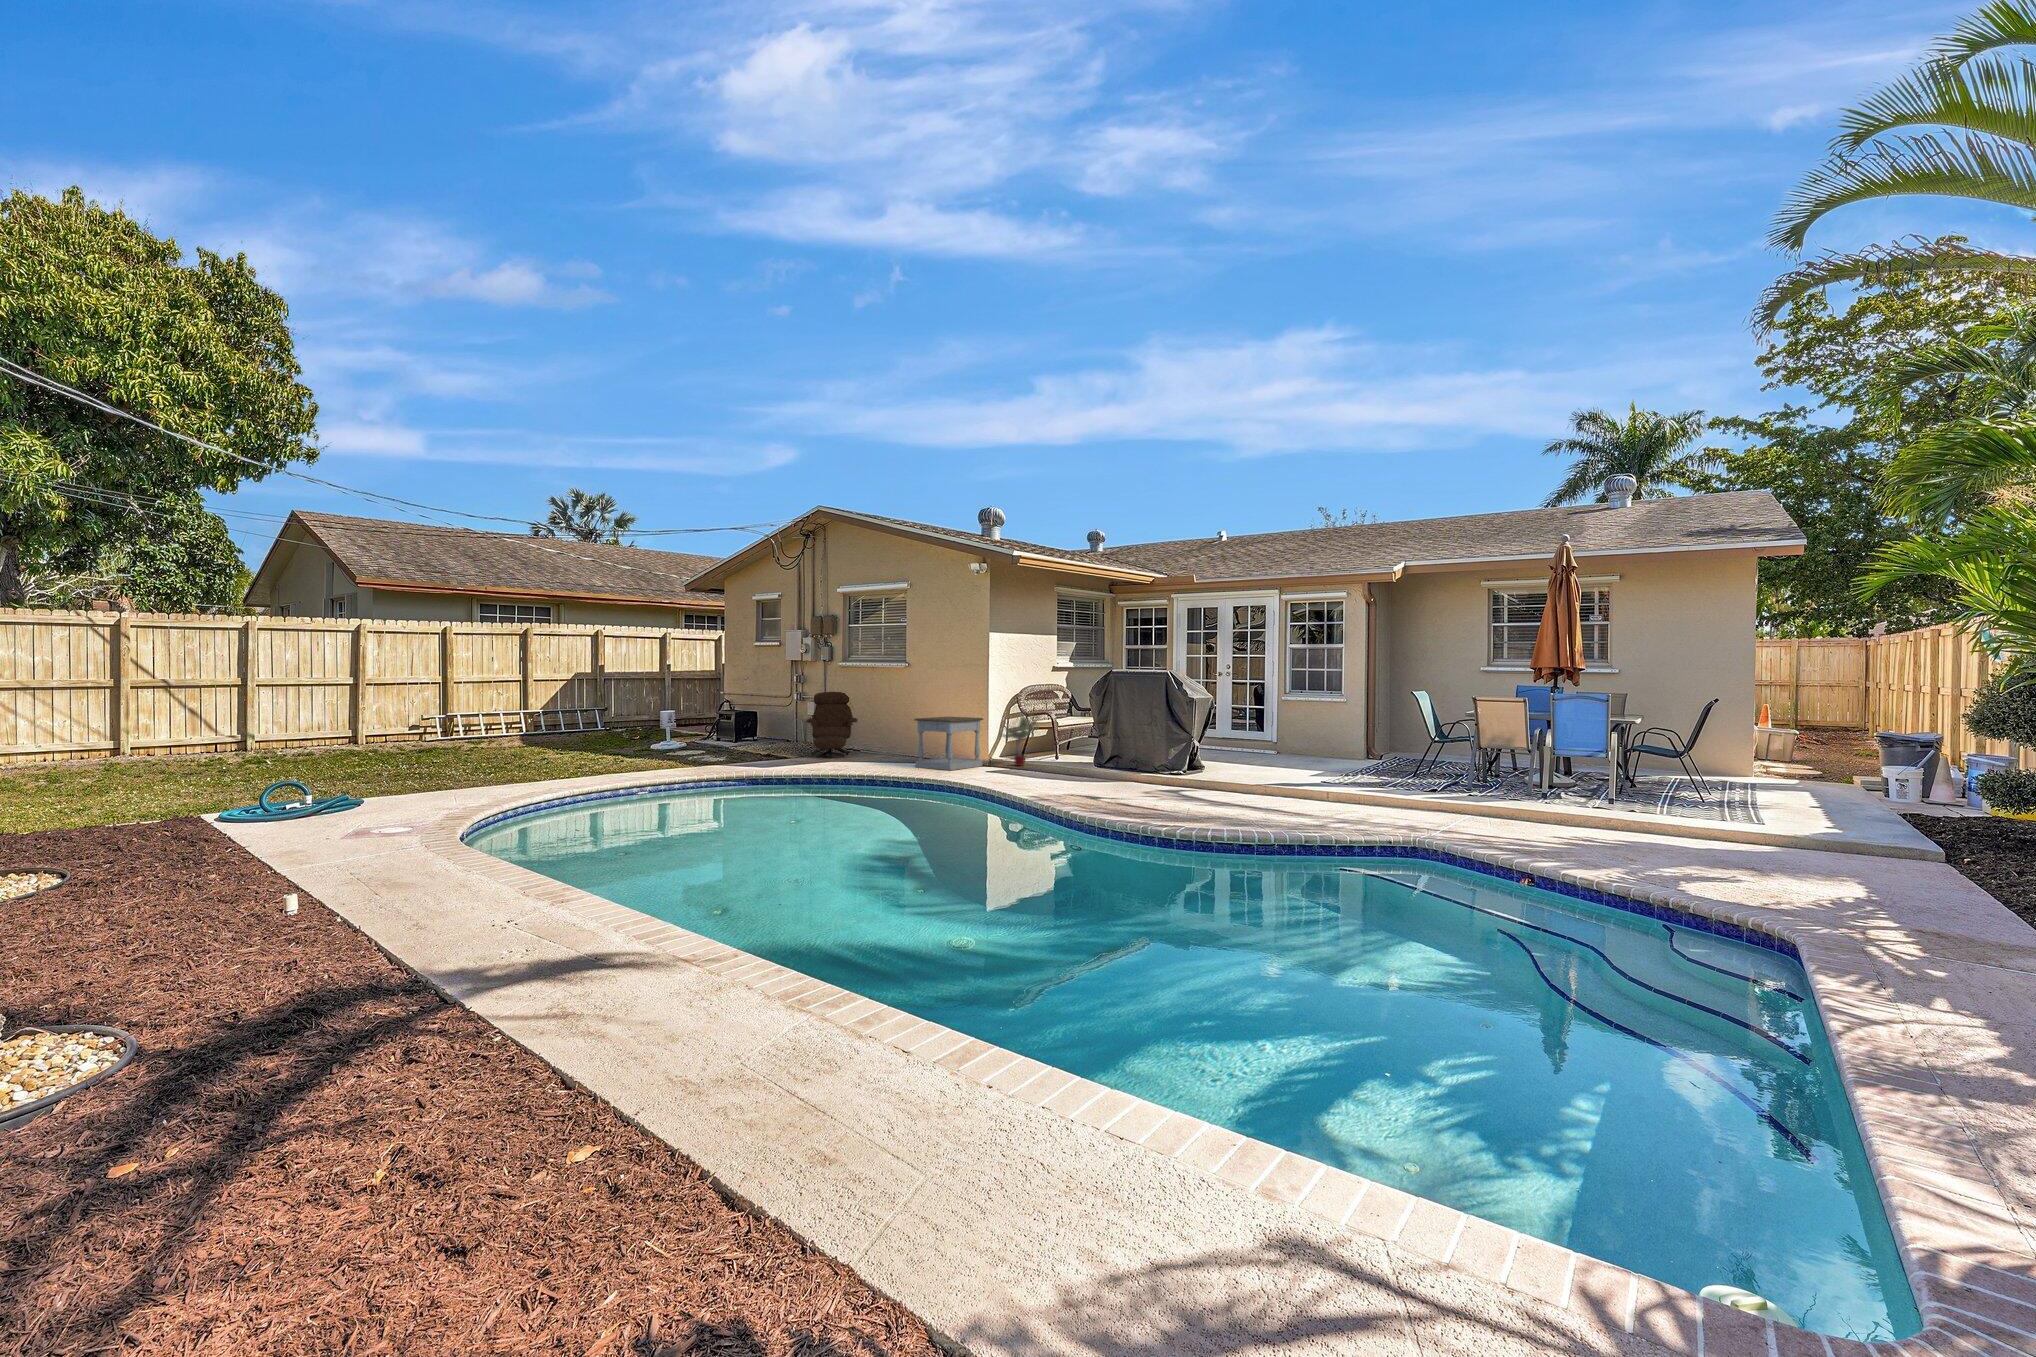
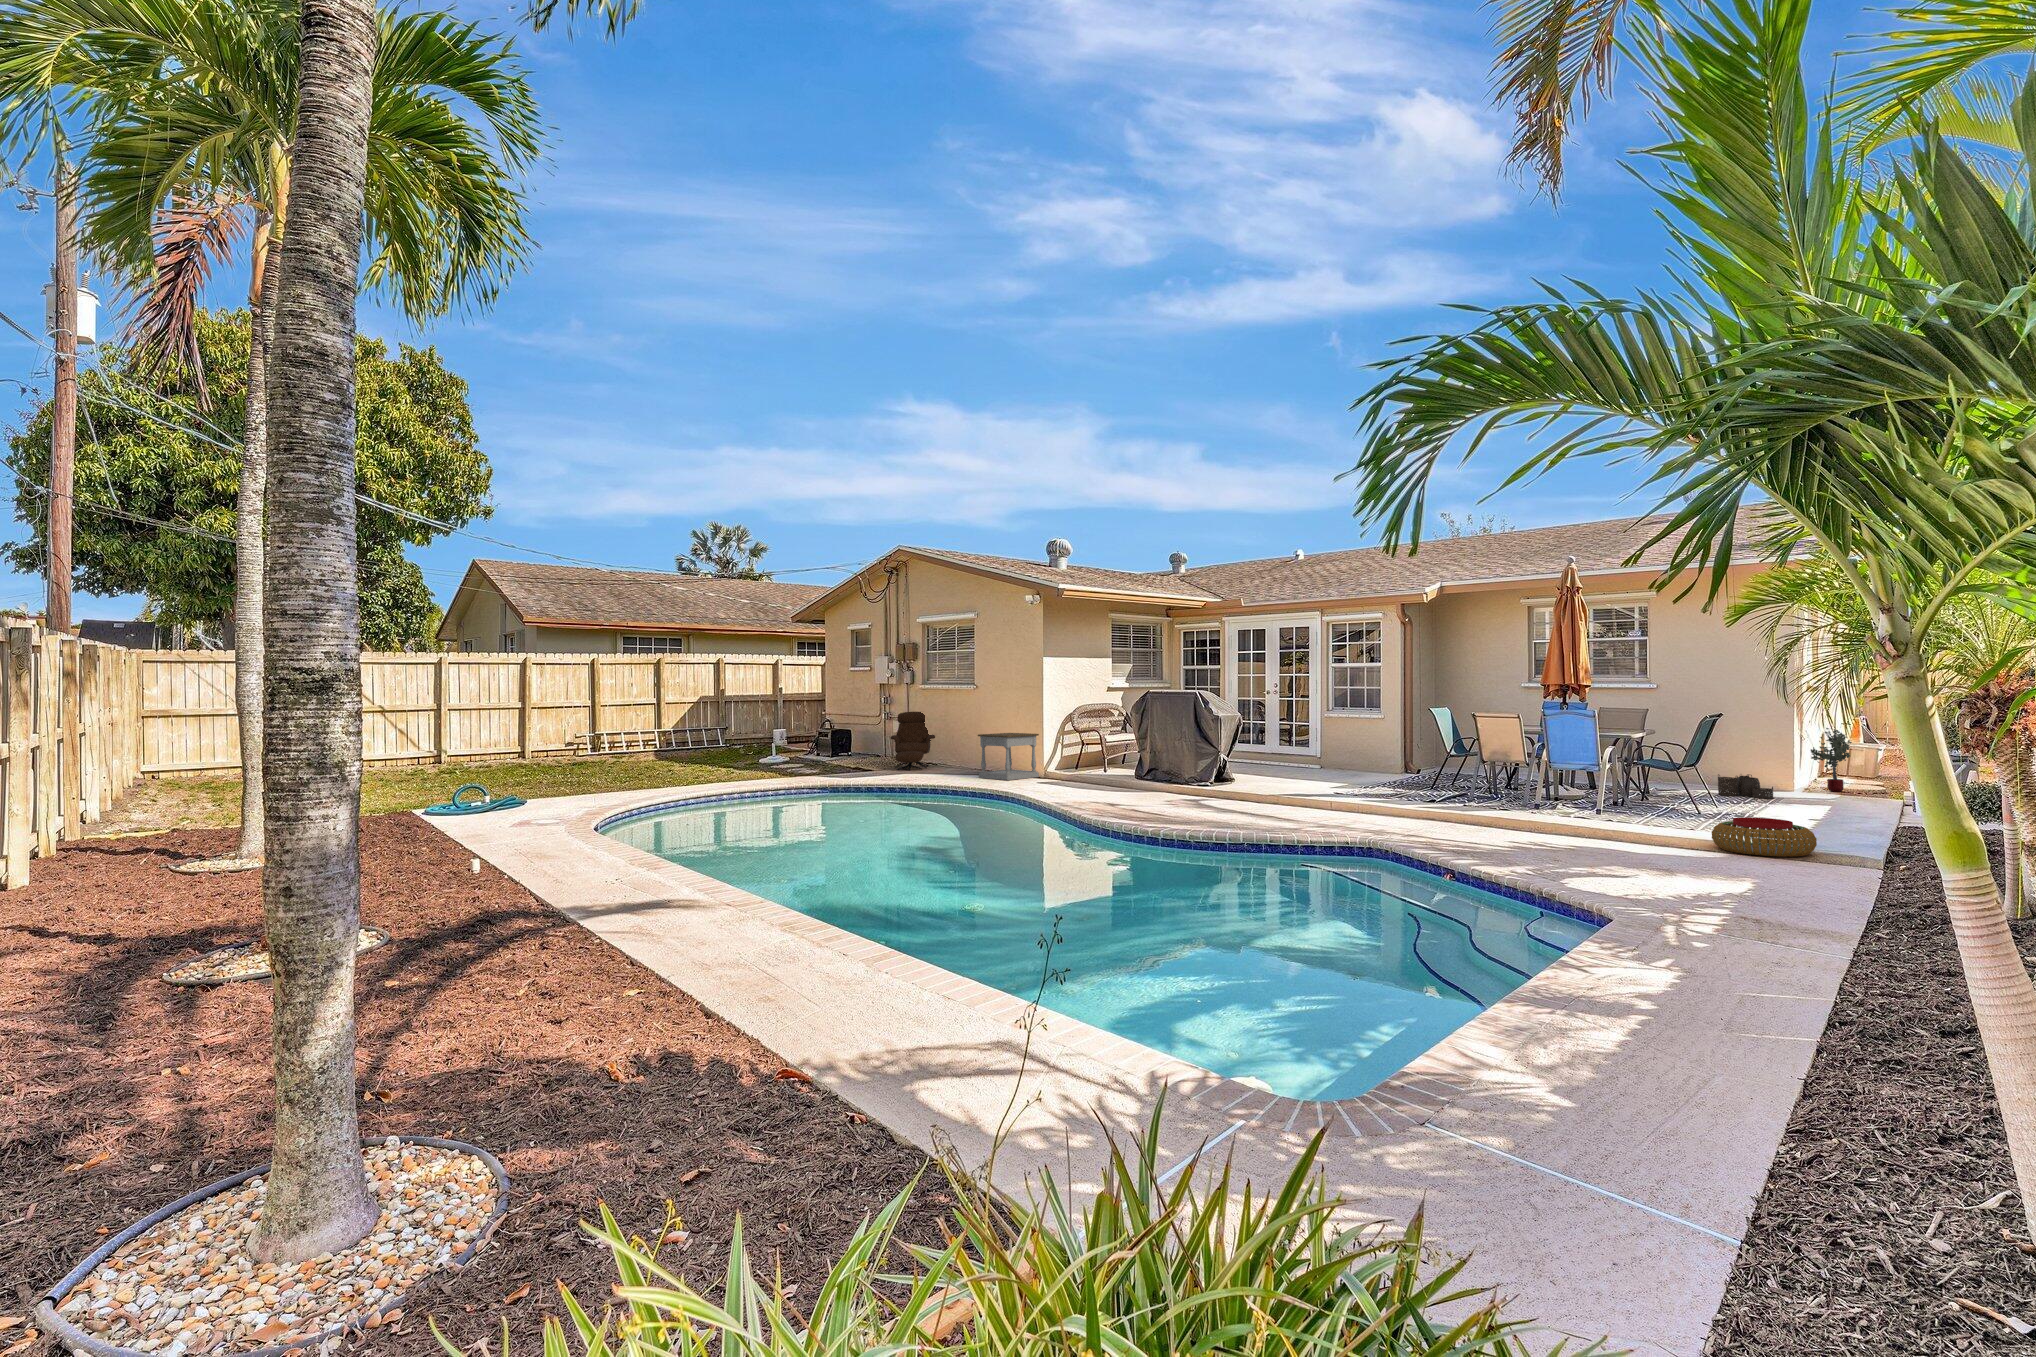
potted tree: present [1001,712,1040,766] -> present [1811,728,1852,792]
woven basket: none [1704,763,1763,789] -> present [1718,774,1773,798]
pouf: none [1788,818,1910,862] -> present [1712,817,1817,857]

